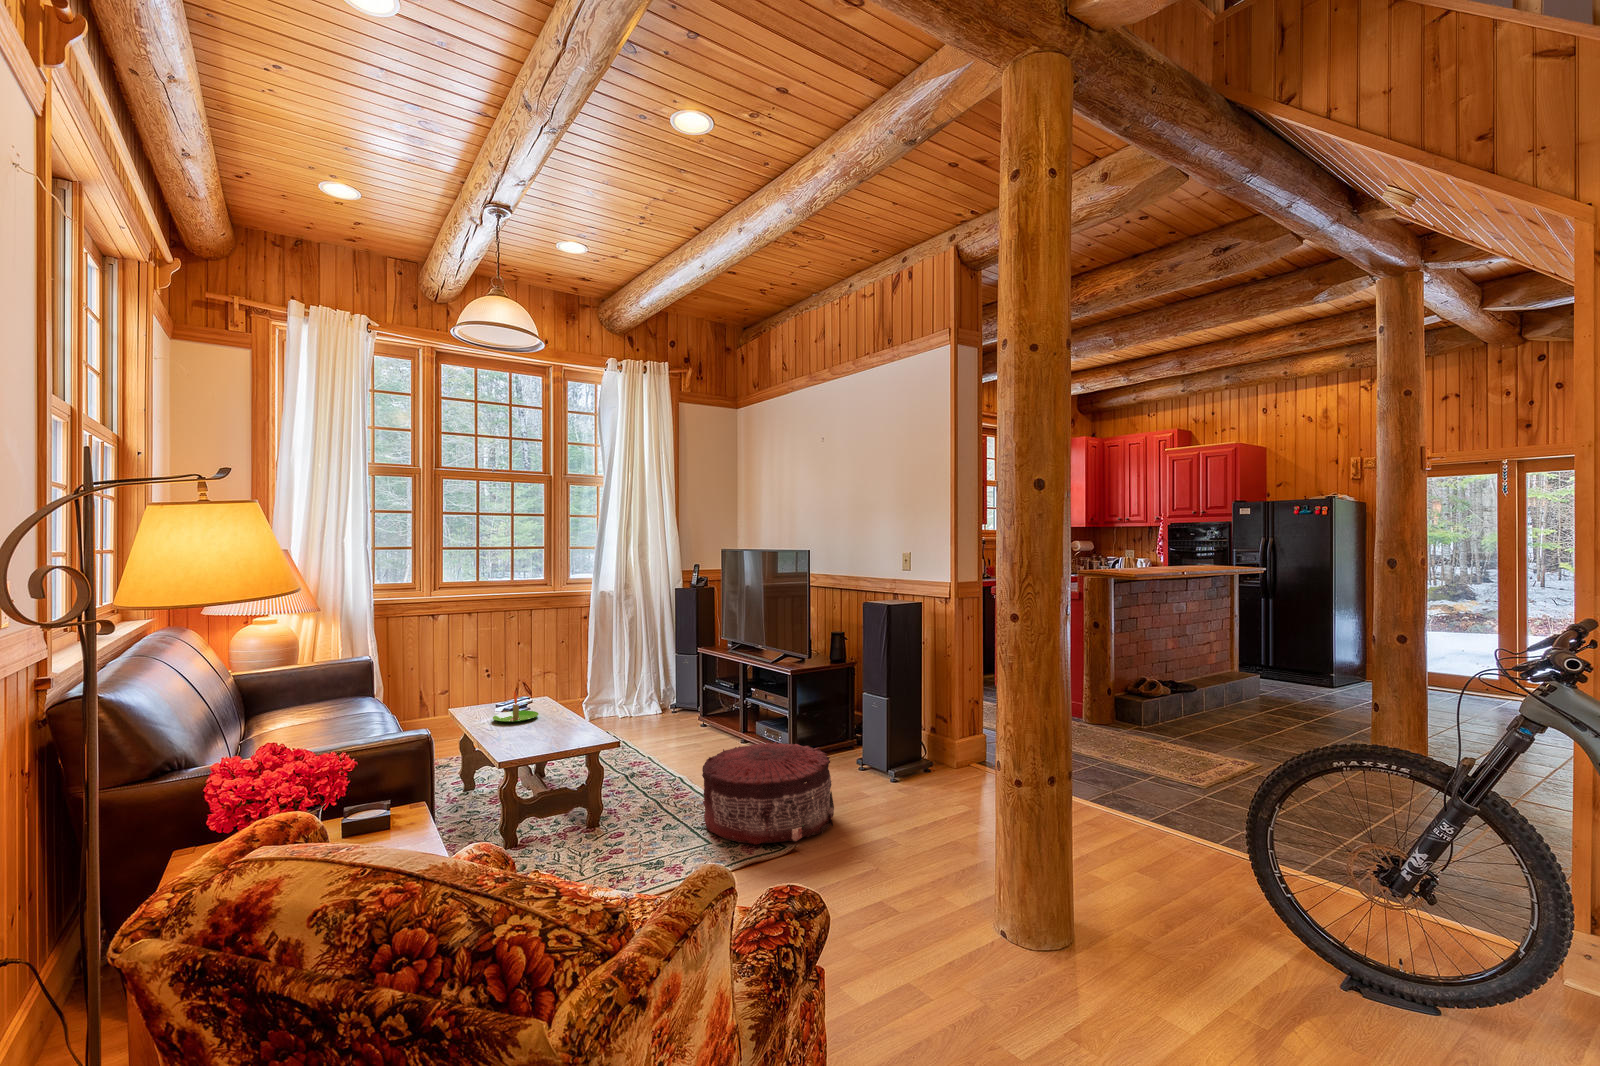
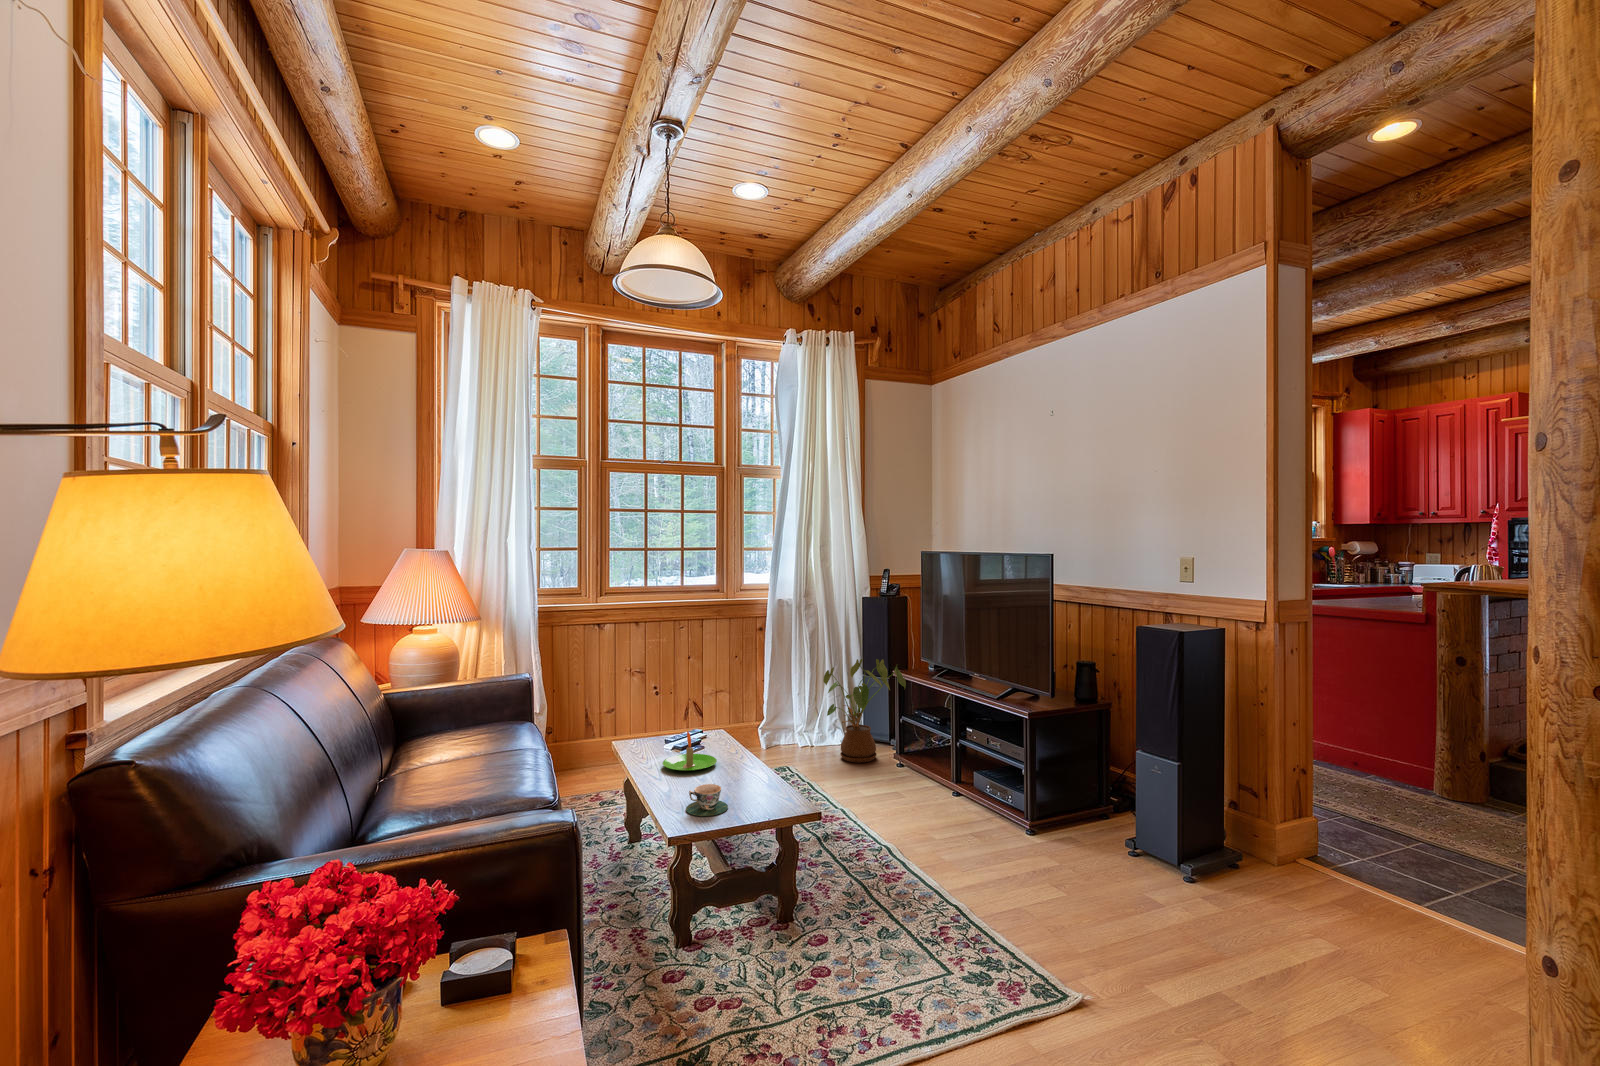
house plant: none [638,638,707,724] -> present [823,659,906,763]
teacup: none [511,725,546,748] -> present [686,784,728,816]
pouf: present [702,742,834,845] -> none [930,817,1125,982]

